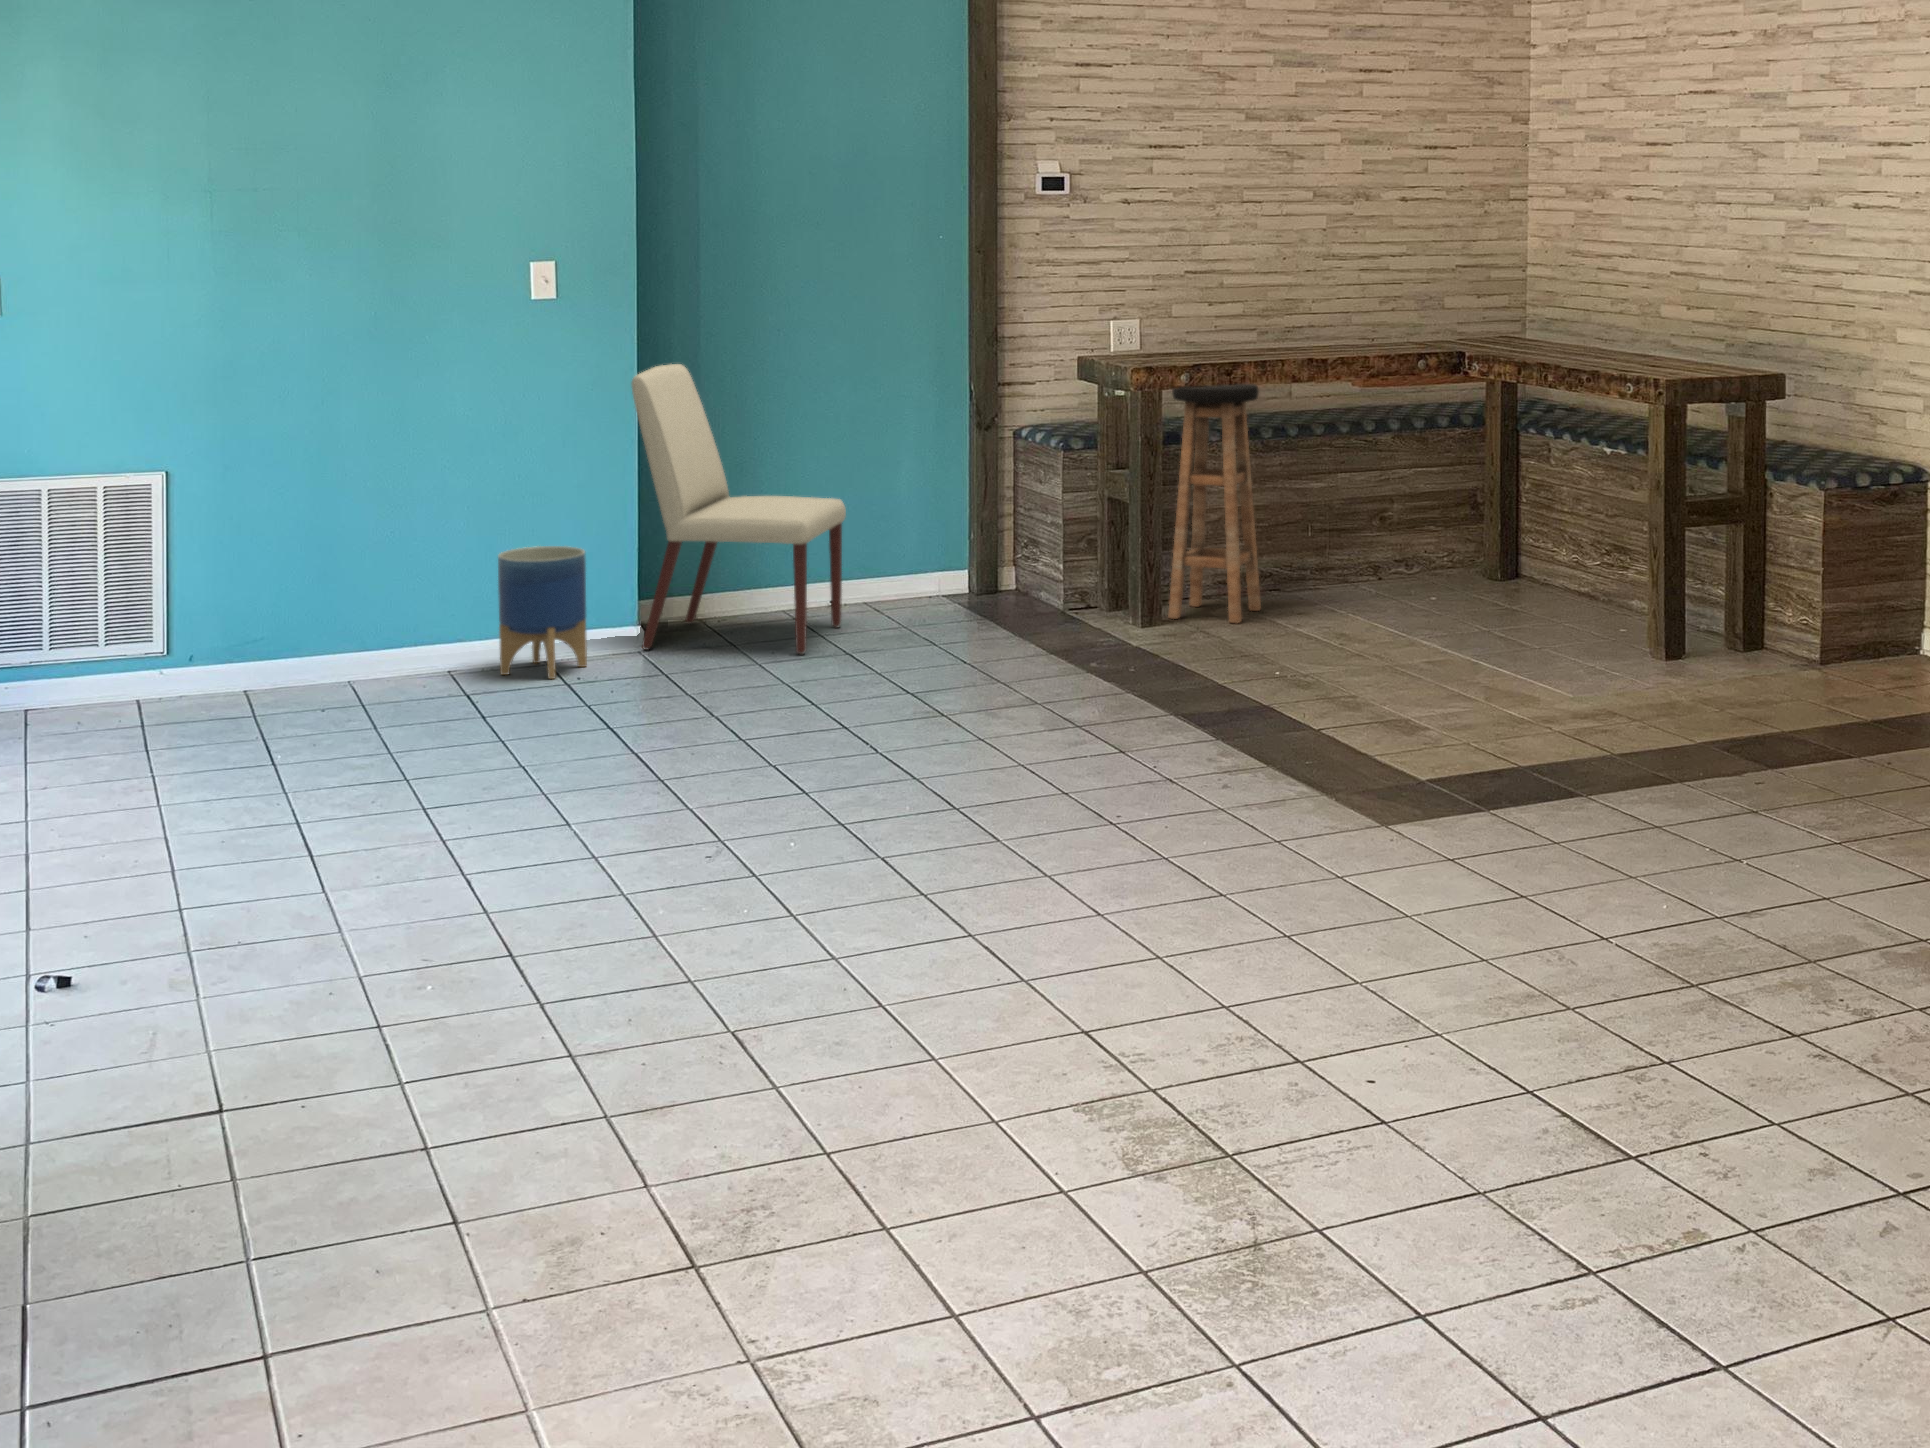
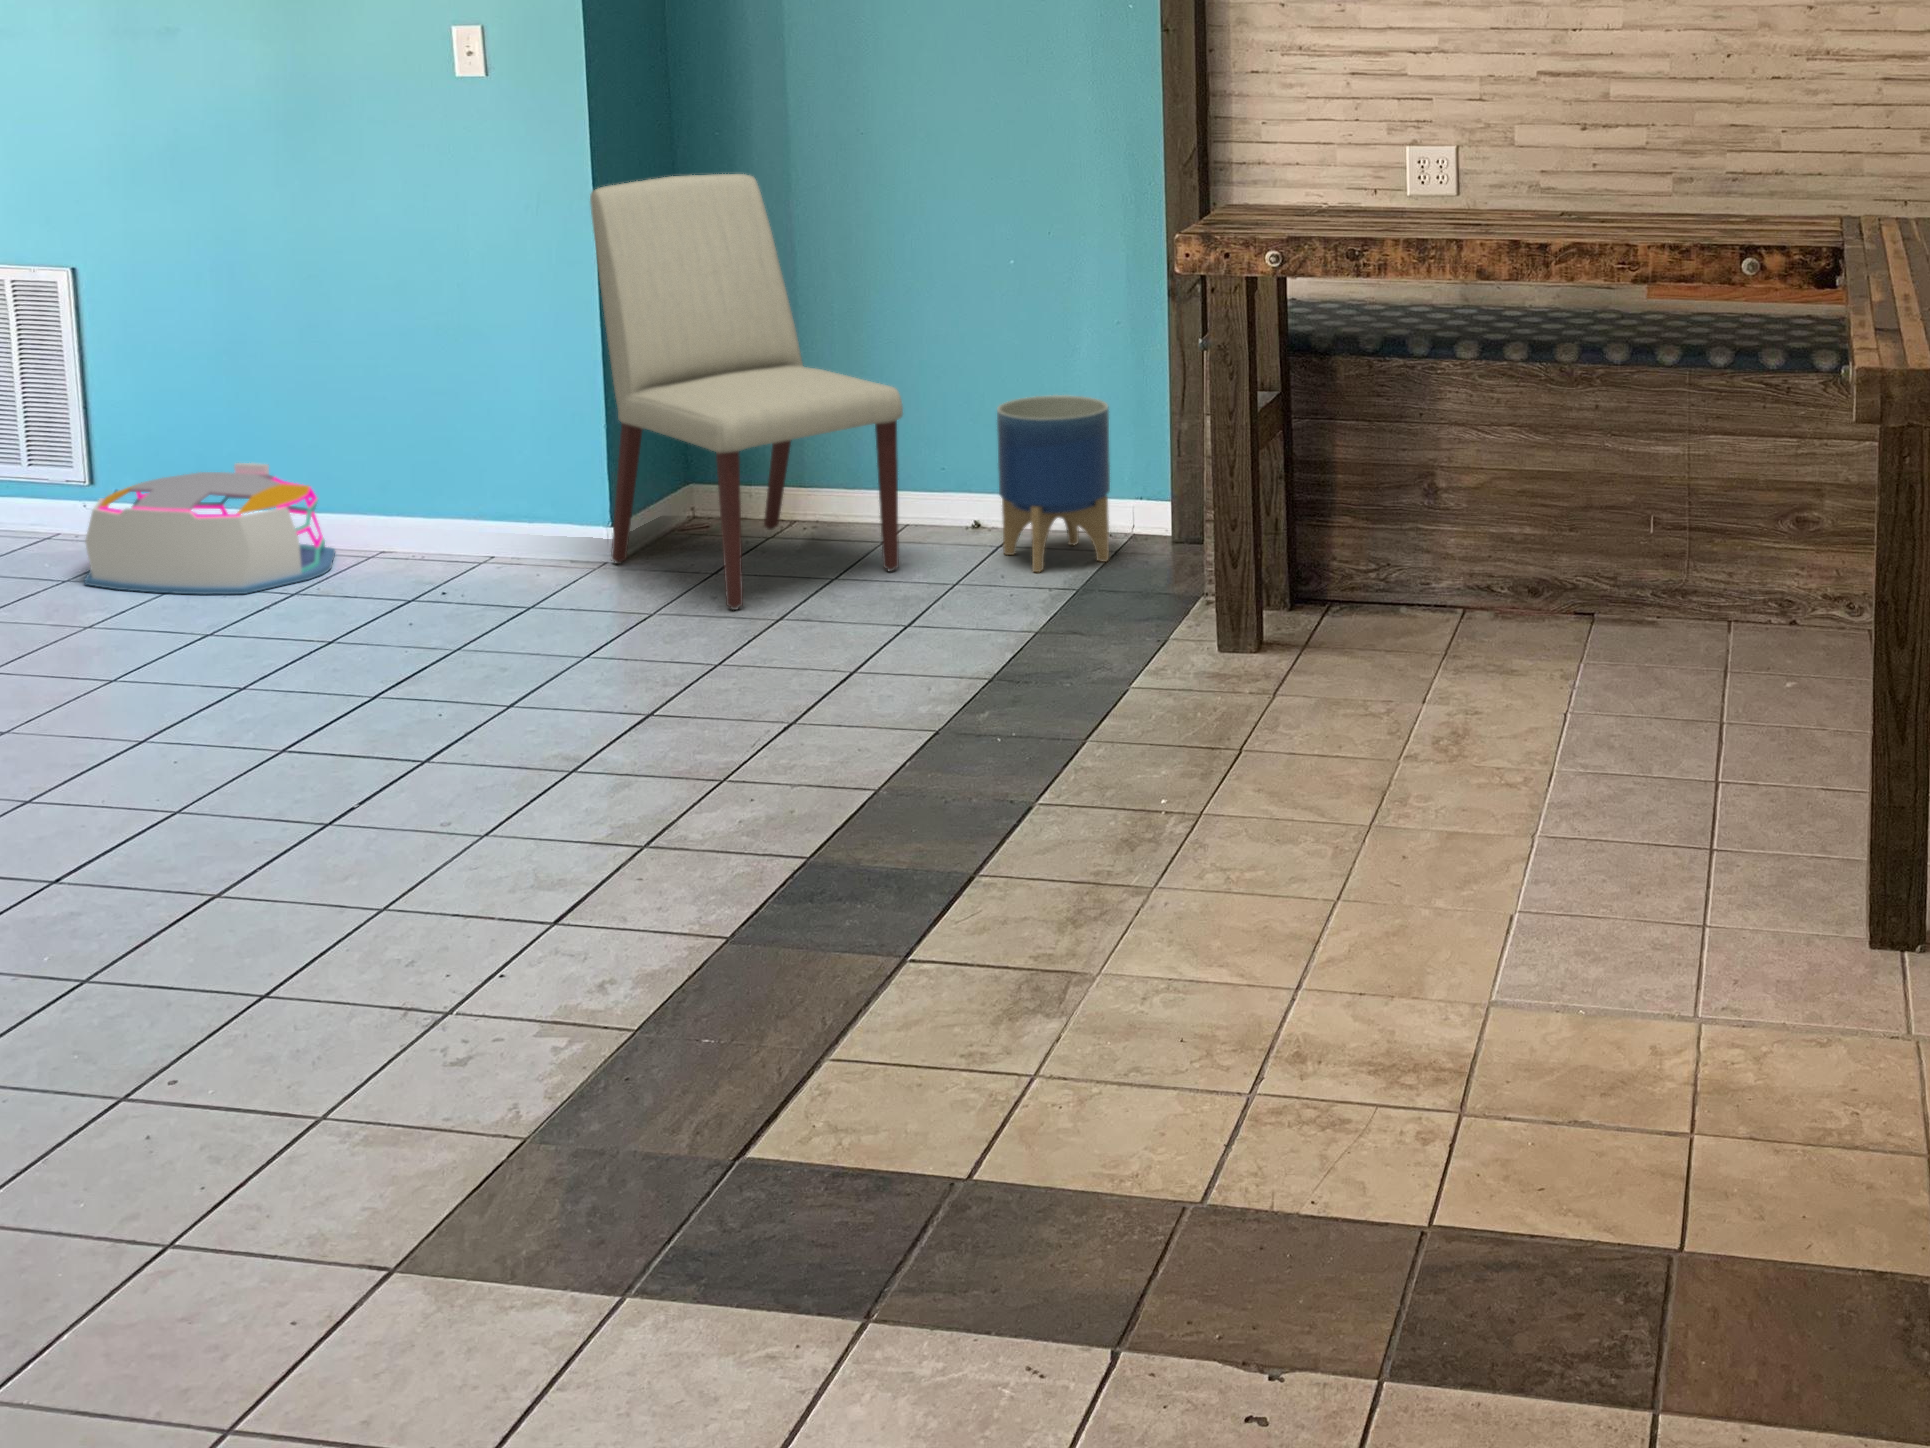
bar stool: present [1168,384,1261,623] -> none [1308,262,1478,679]
planter: present [498,546,587,679] -> present [997,395,1110,572]
storage bin: none [251,612,454,714] -> present [85,463,335,594]

